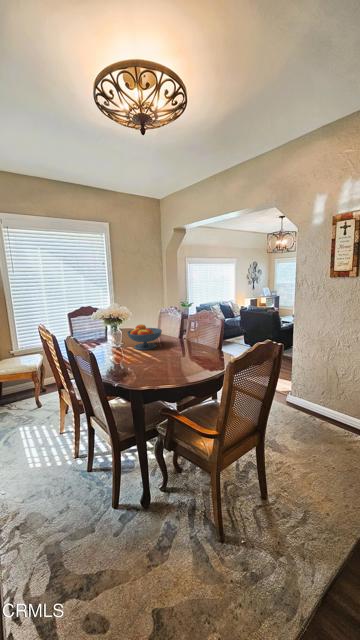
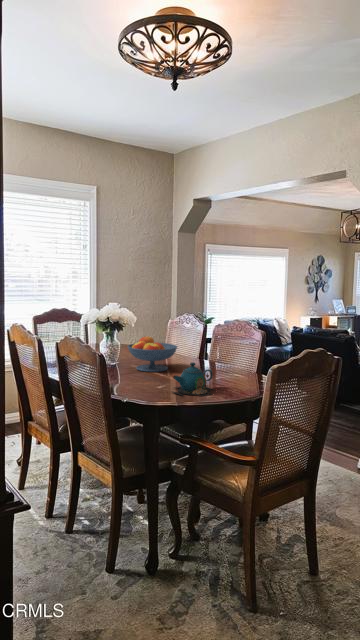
teapot: none [149,346,193,375] -> present [173,362,214,396]

